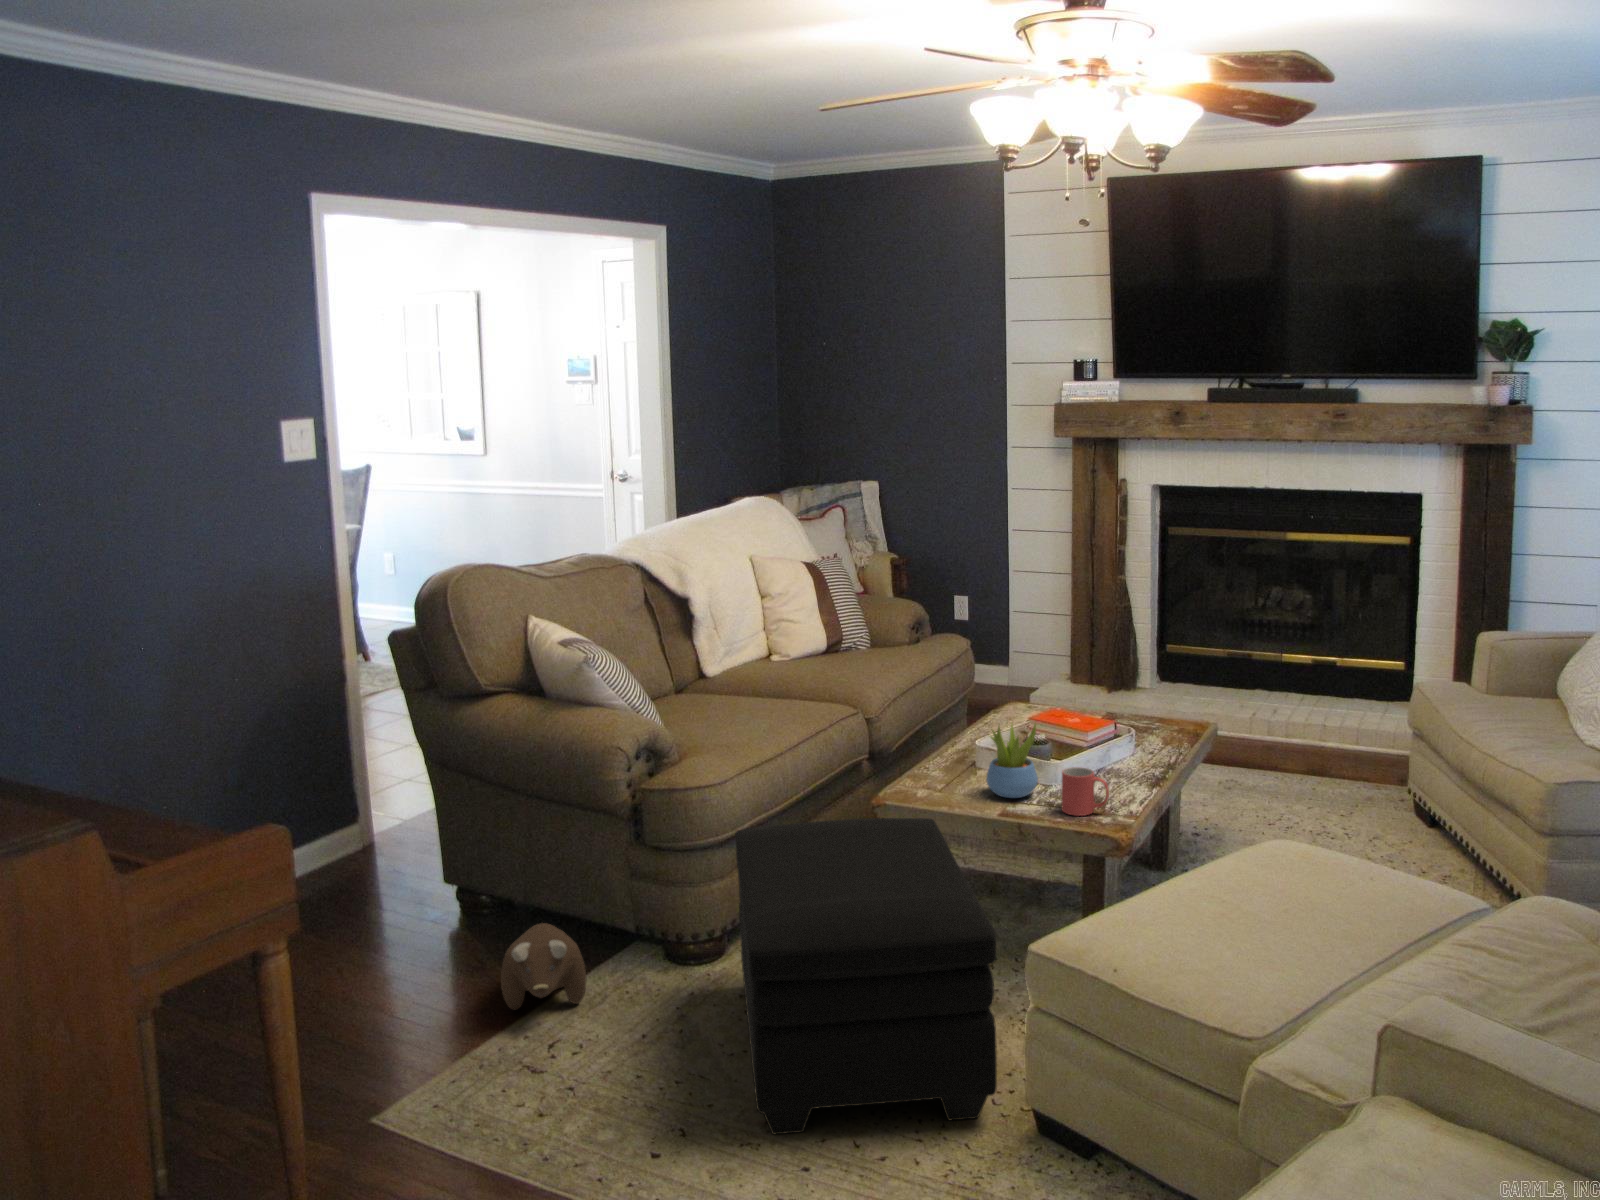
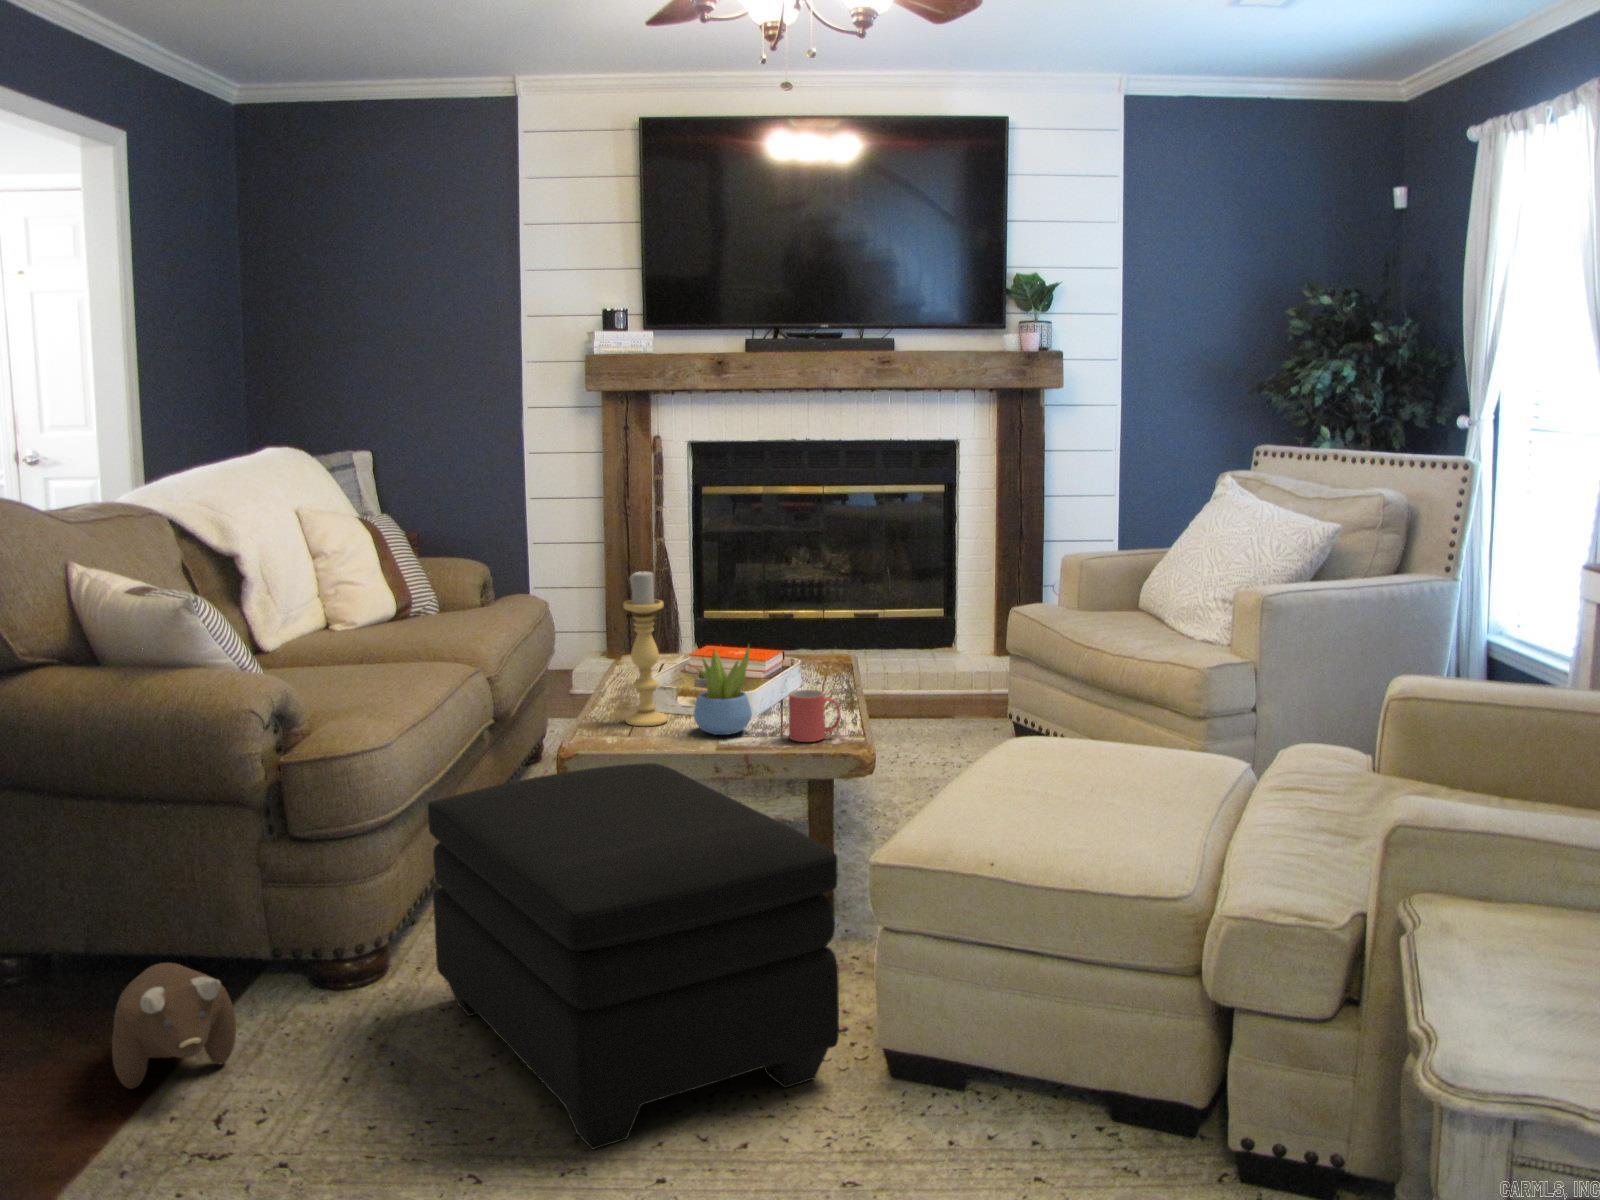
candle holder: none [940,646,977,780] -> present [623,571,668,726]

